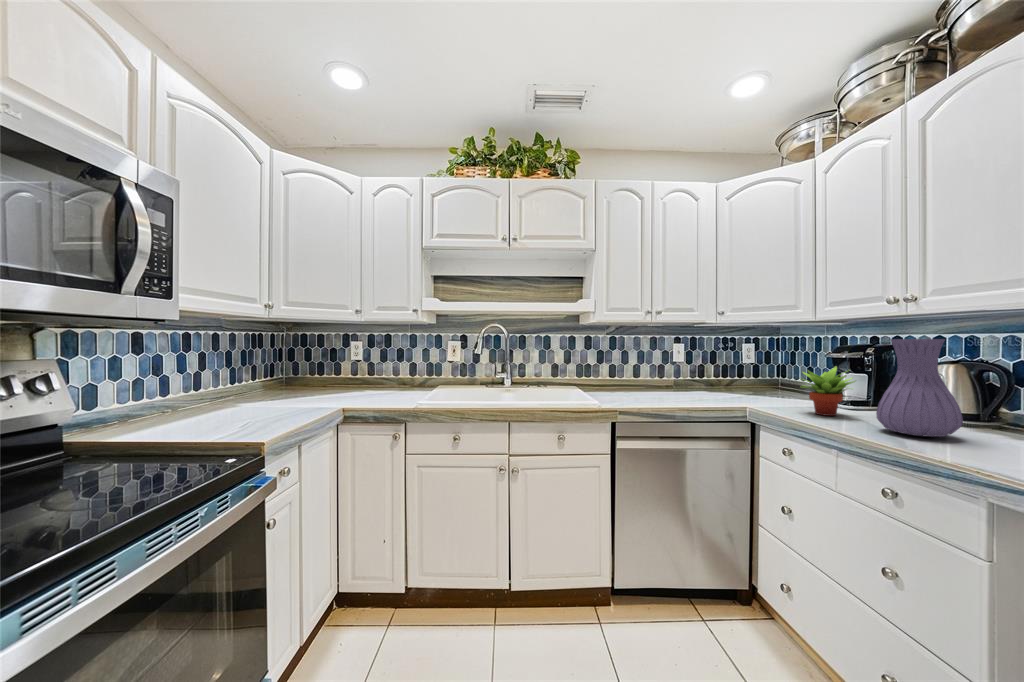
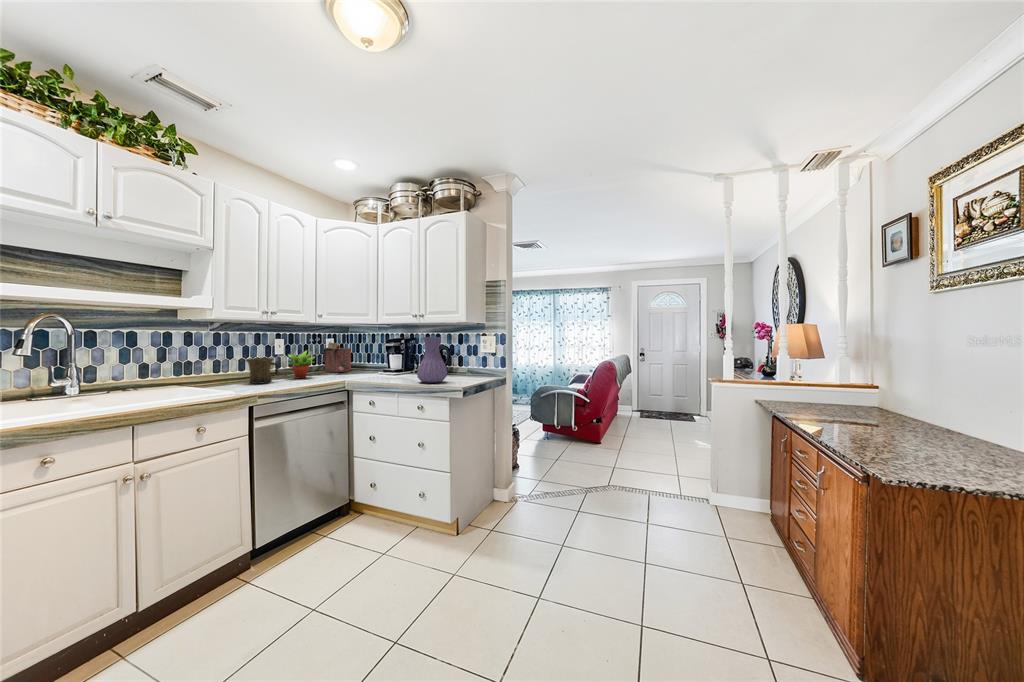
toaster: none [739,349,776,392] -> present [322,343,351,372]
mug: none [628,365,662,396] -> present [246,358,279,384]
succulent plant: present [803,366,855,416] -> present [289,351,314,379]

